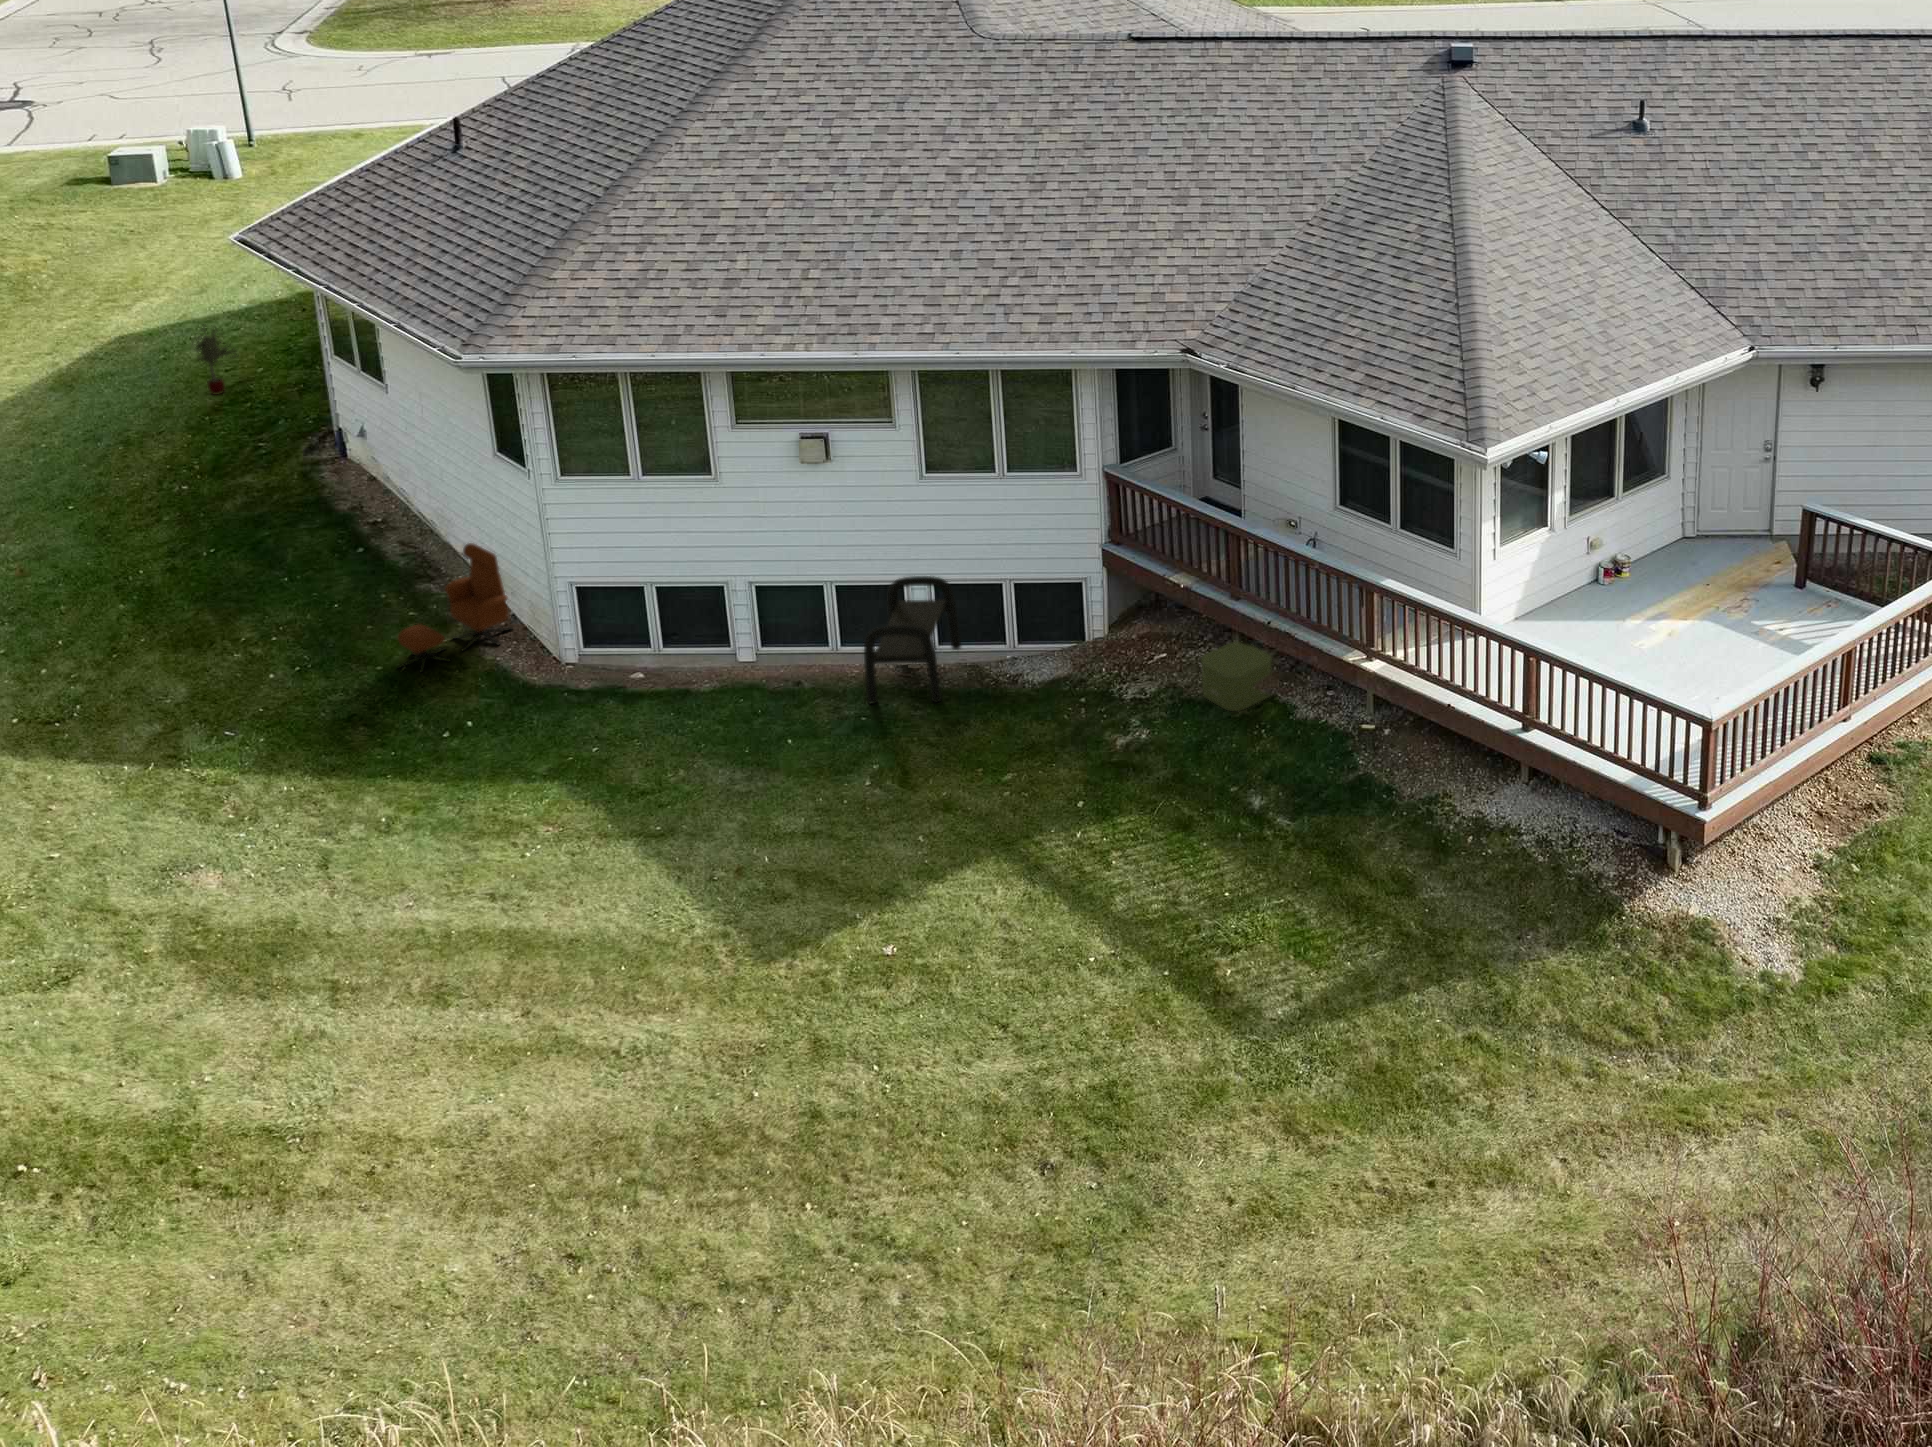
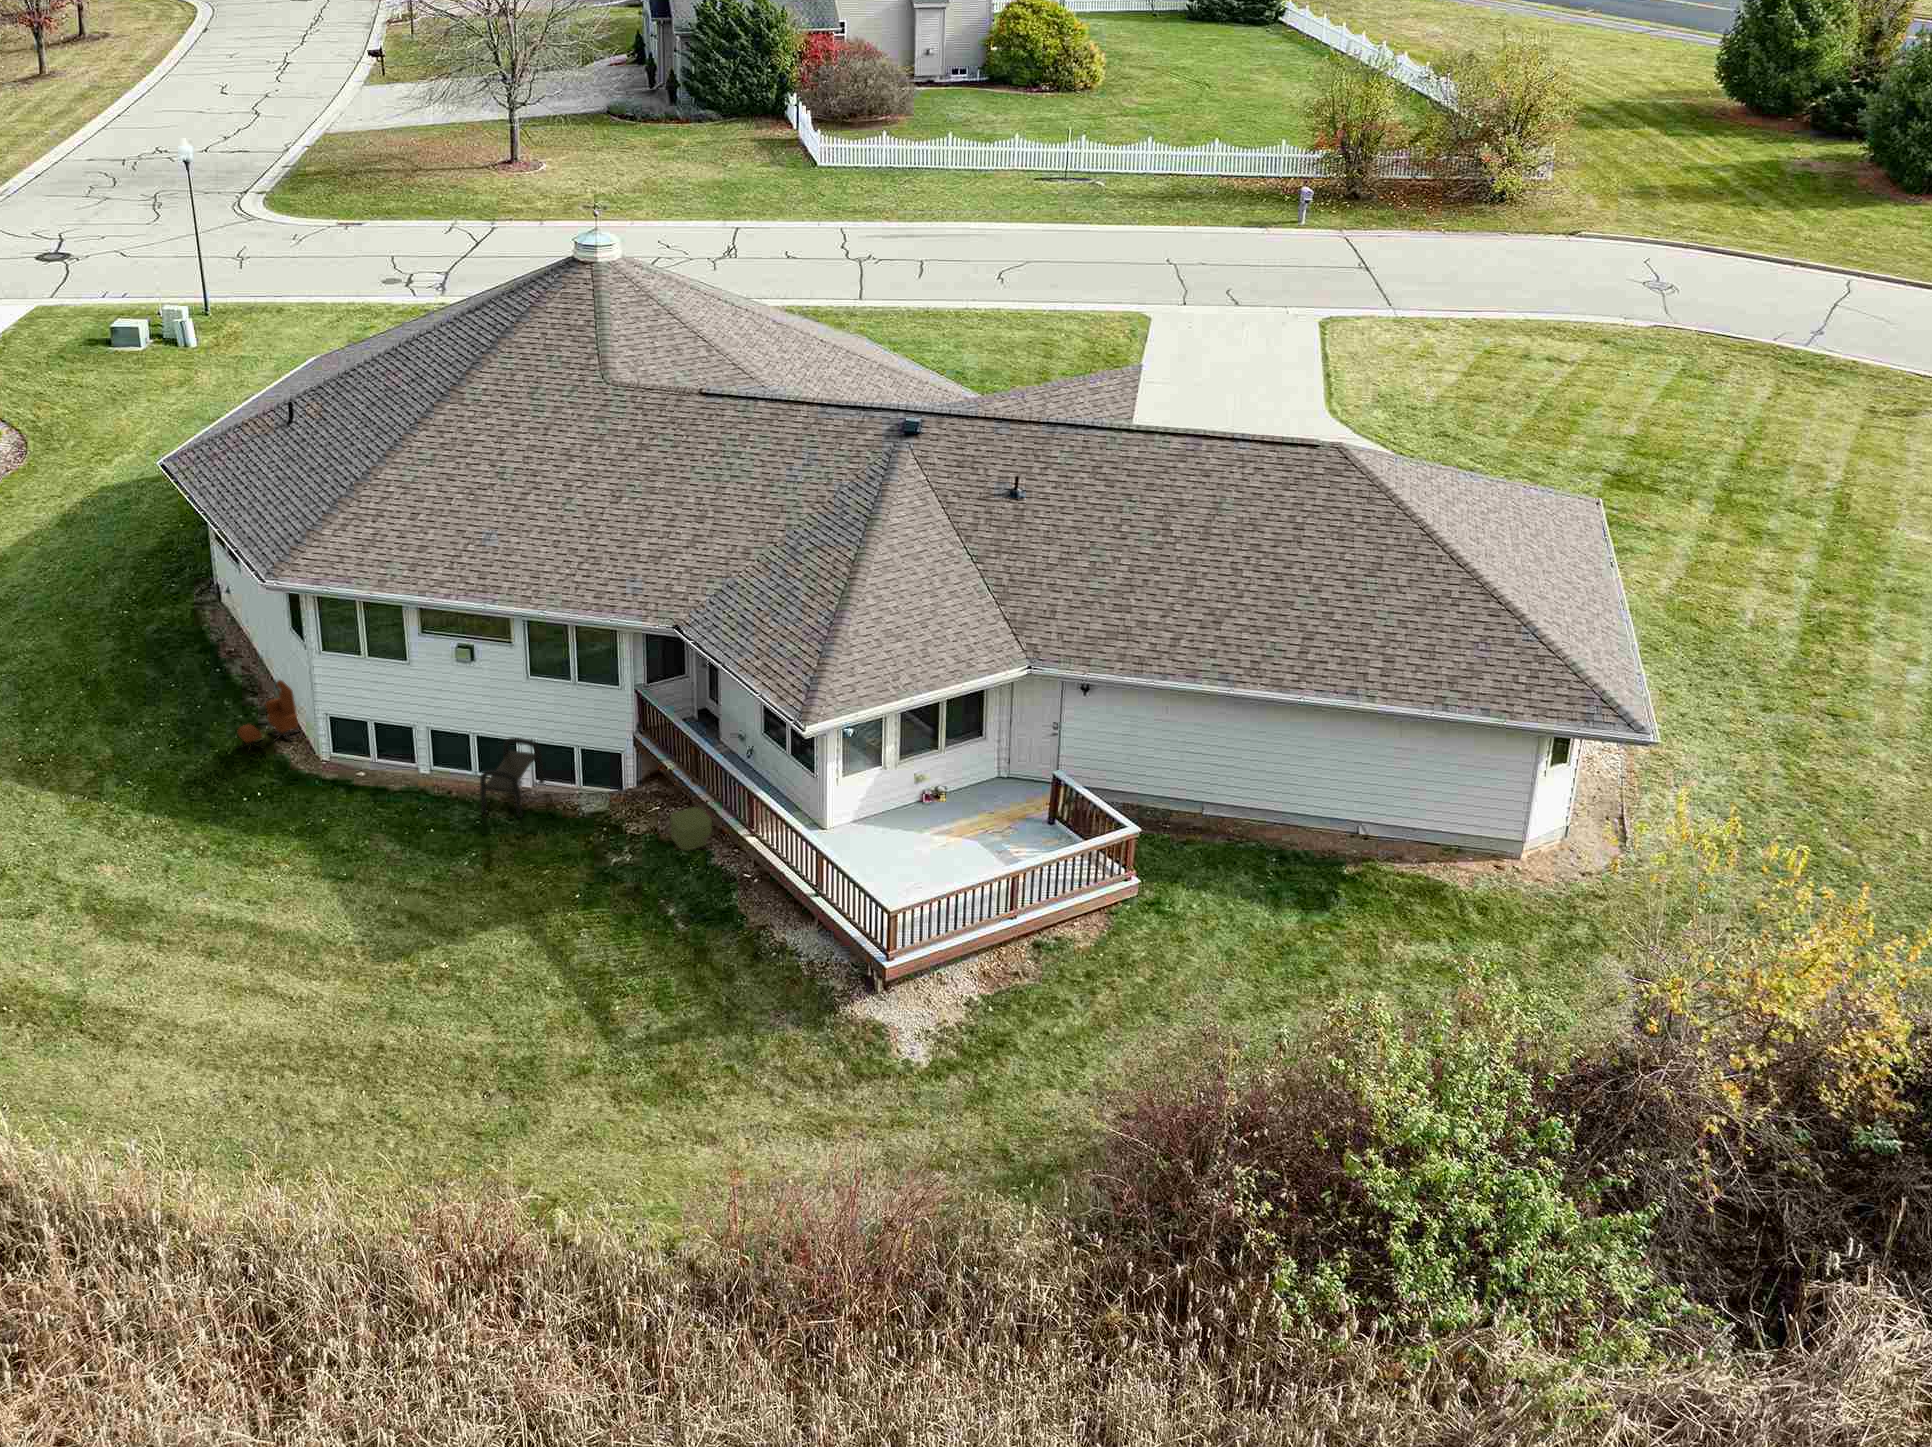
potted tree: present [196,327,239,395] -> none [149,490,177,533]

